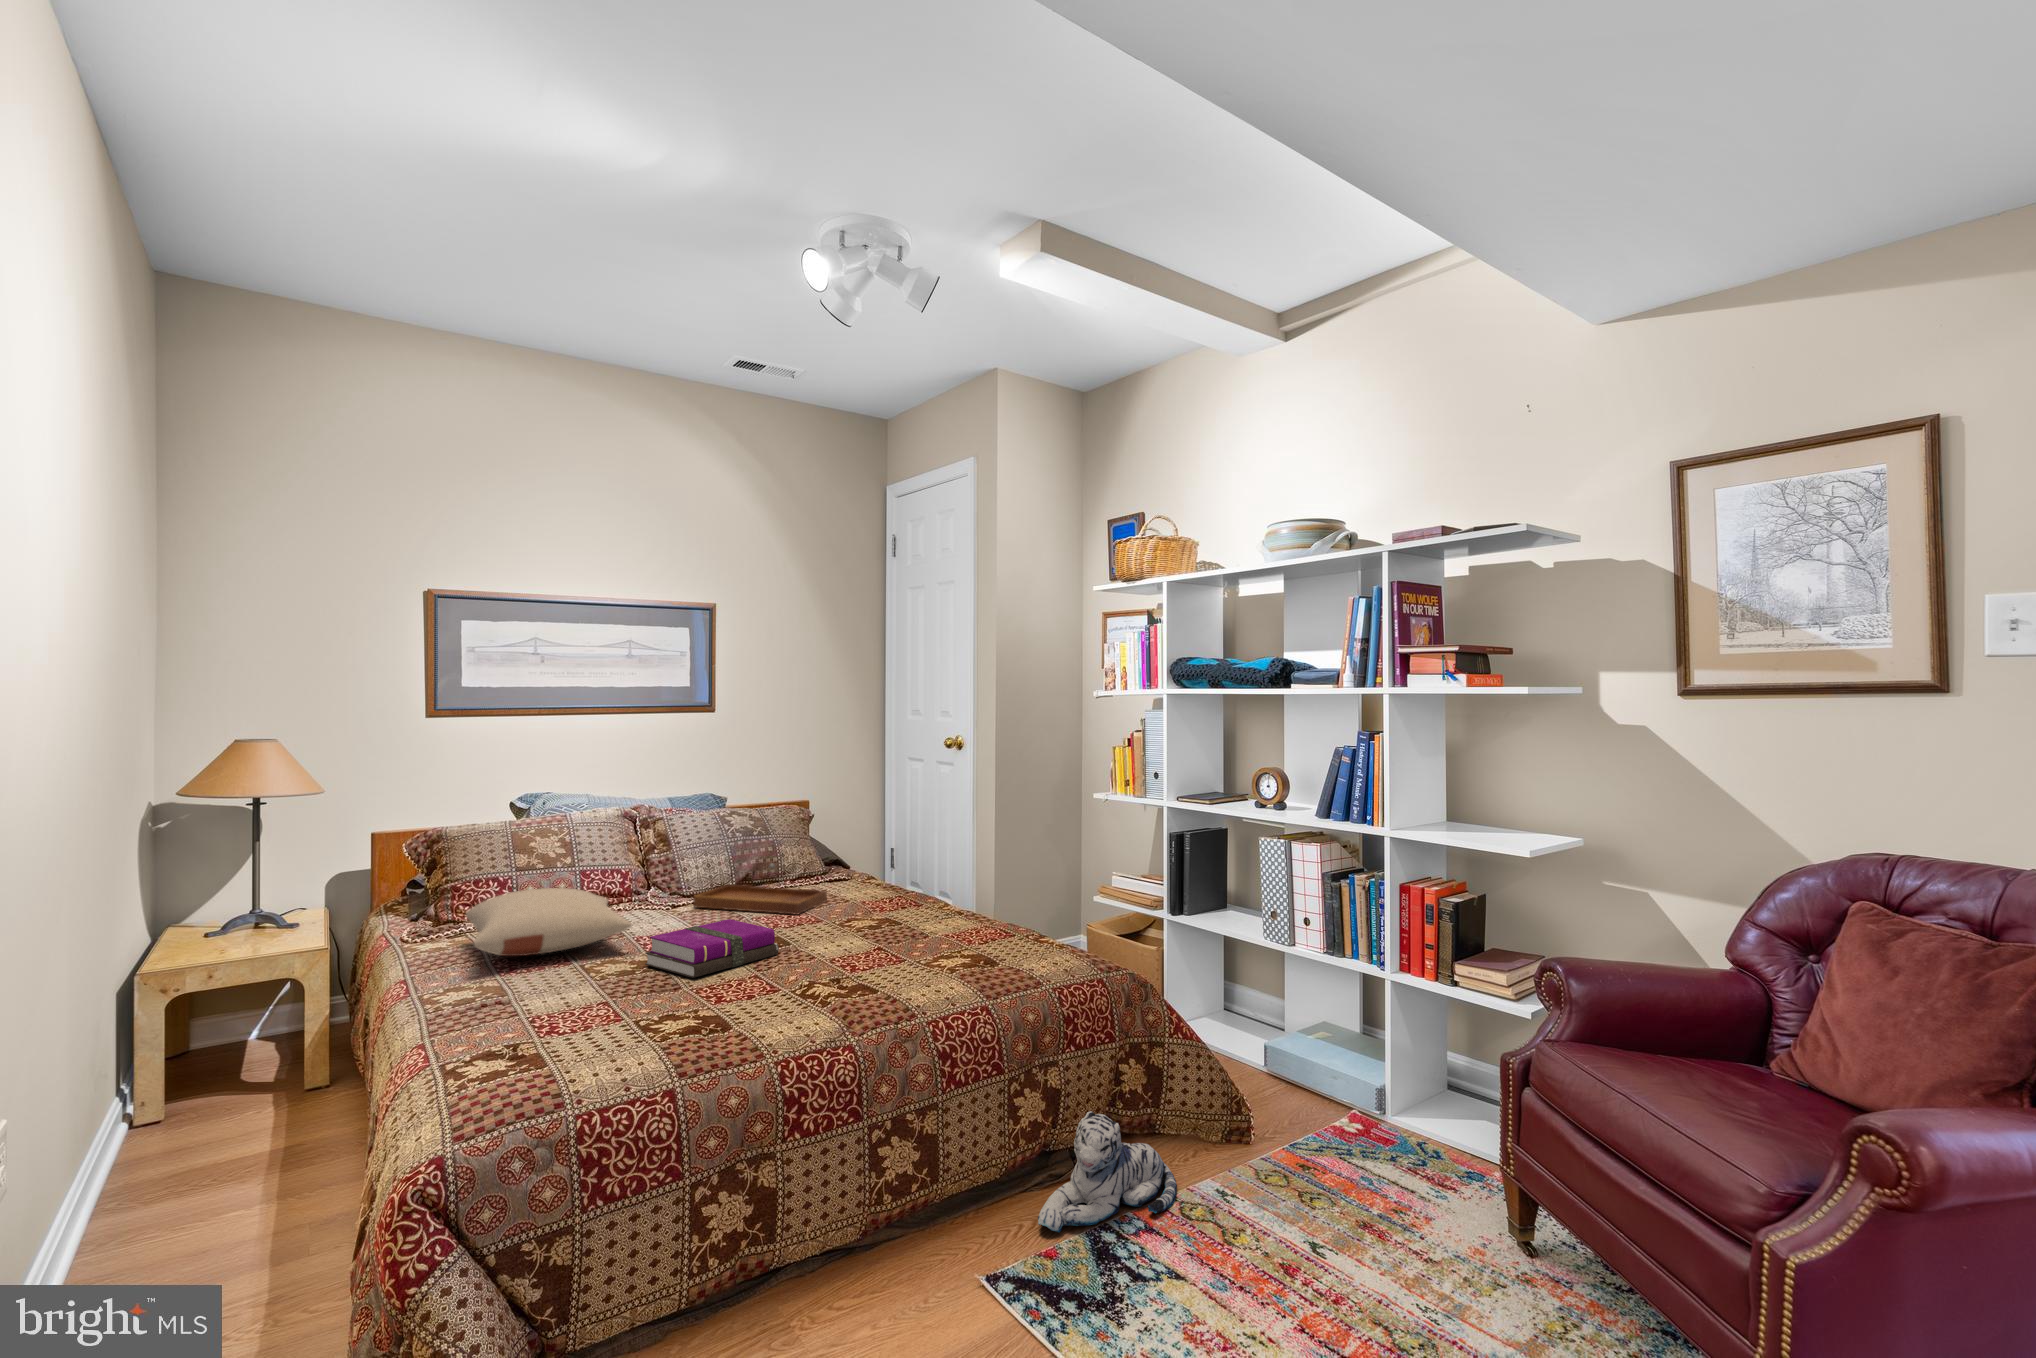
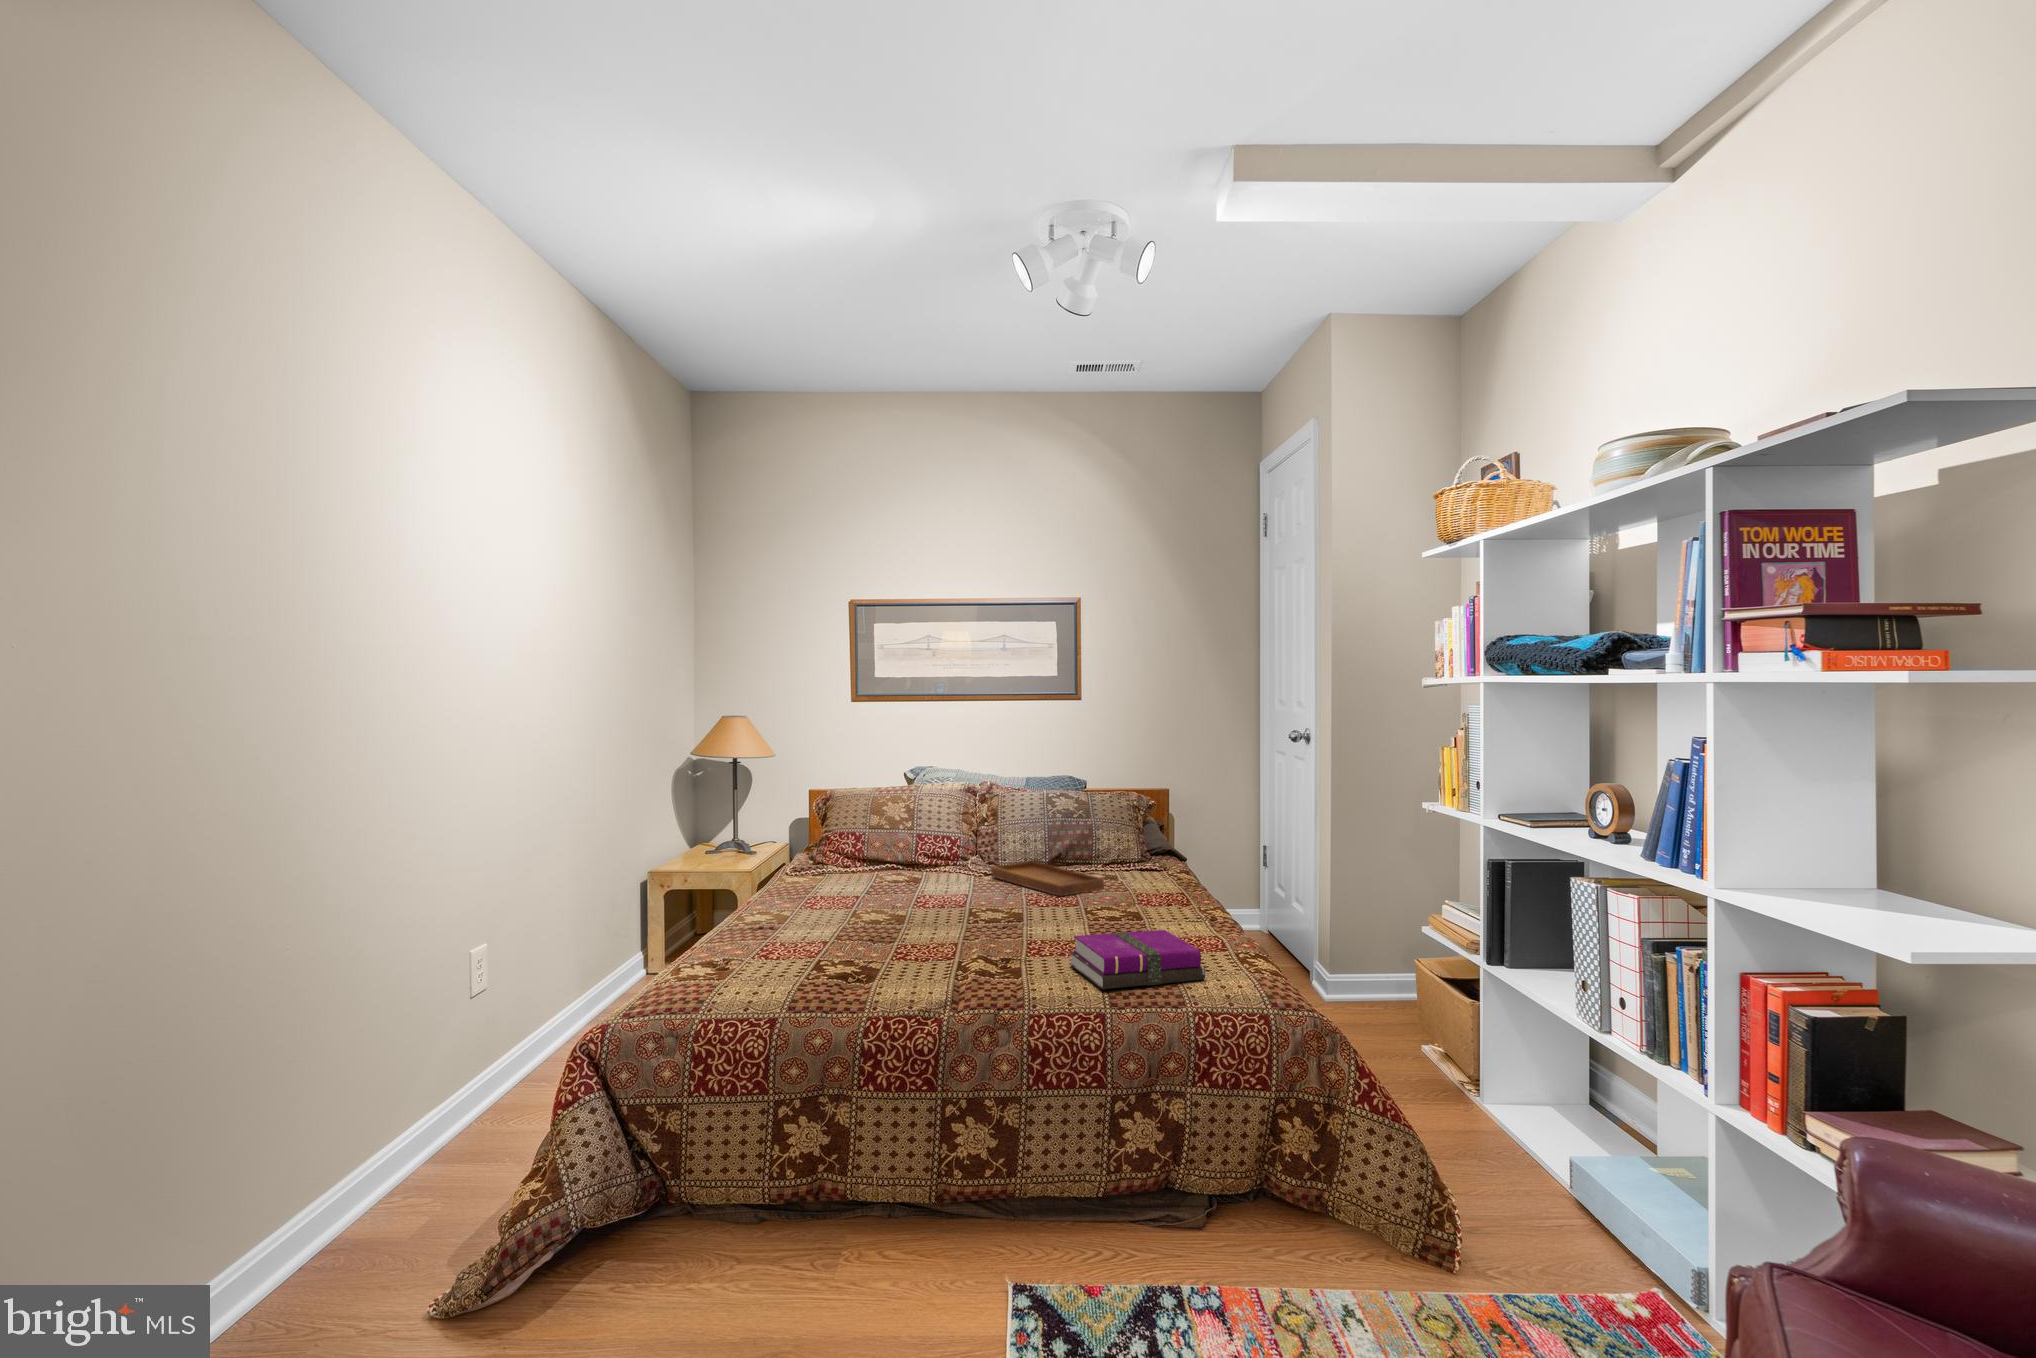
pillow: present [466,888,632,956] -> none [775,842,913,895]
notebook: present [645,919,779,978] -> present [1069,930,1205,989]
plush toy: present [1038,1111,1177,1232] -> none [1110,1156,1309,1299]

